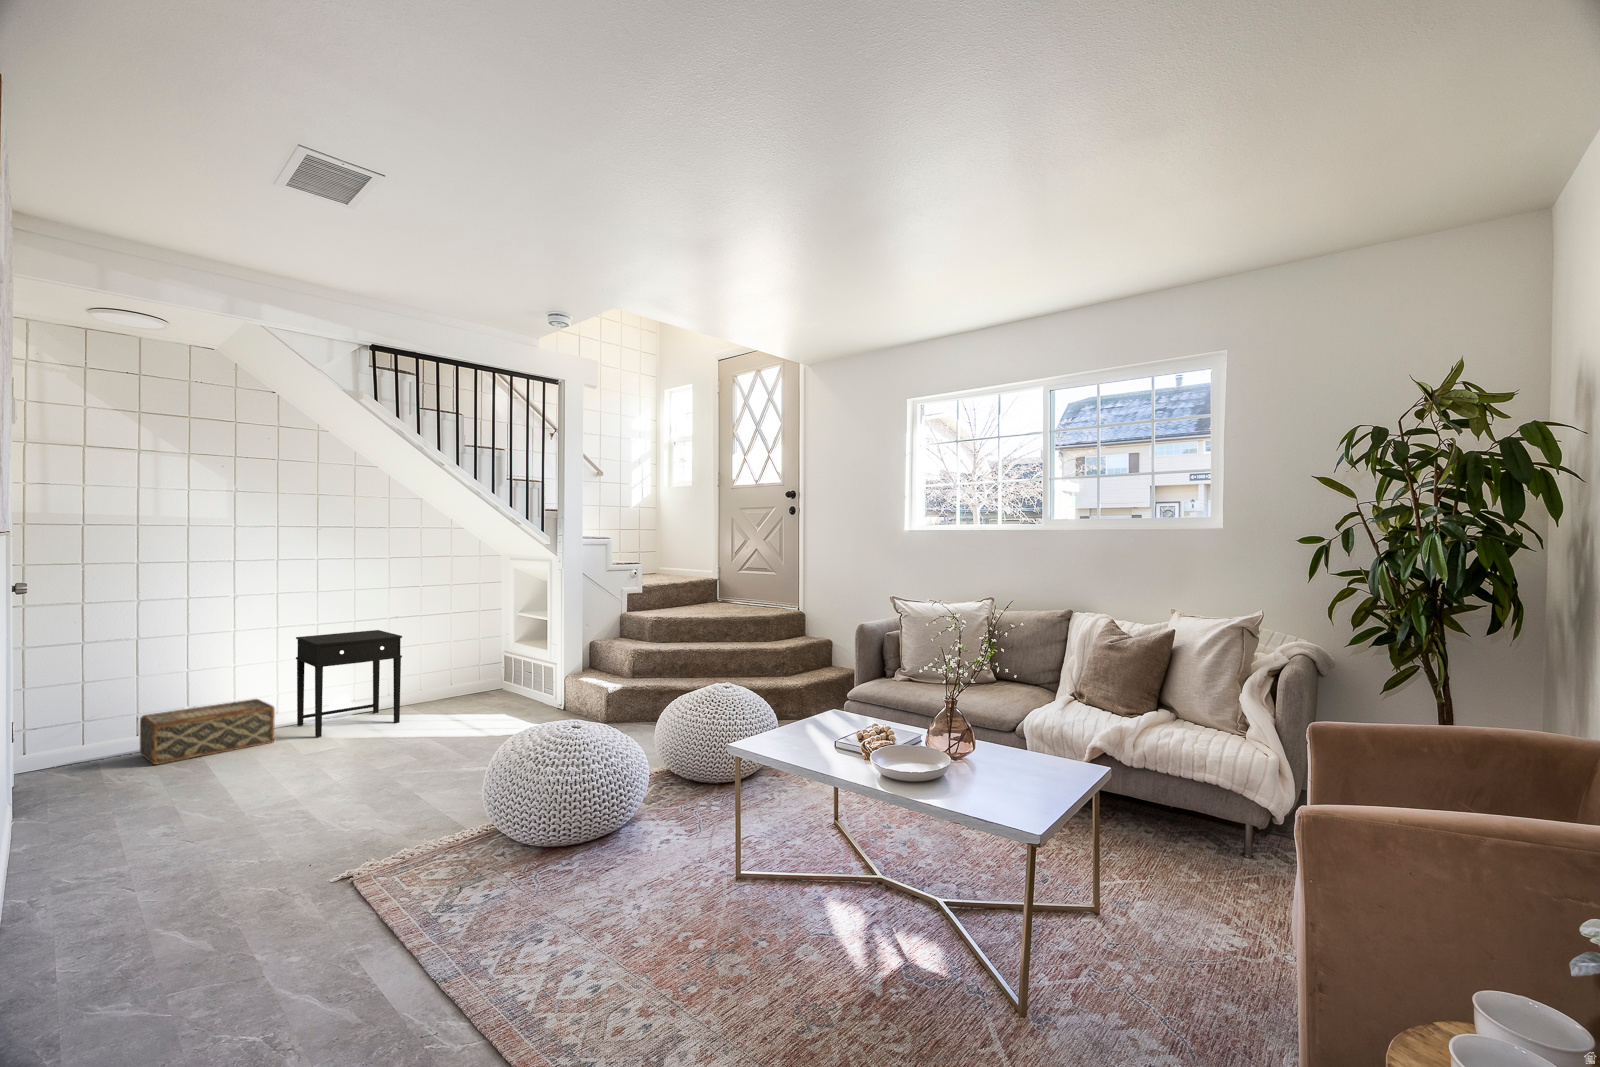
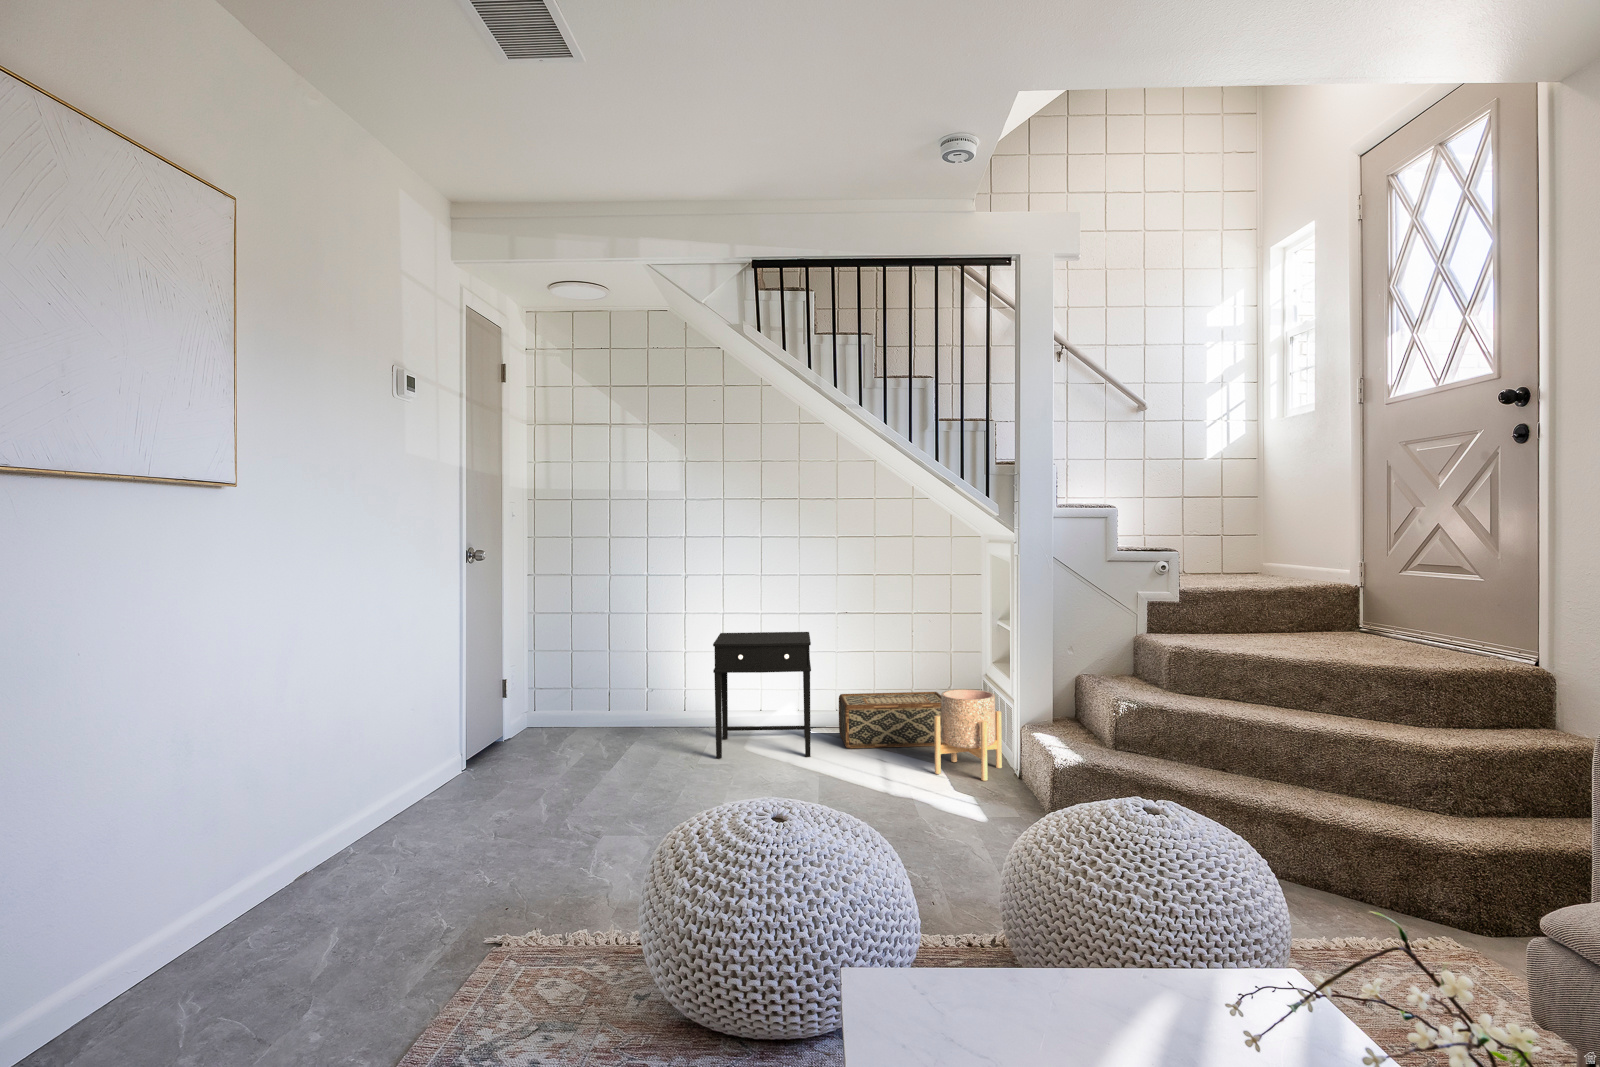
planter: none [506,656,545,714] -> present [934,689,1002,781]
woven basket: present [140,699,275,765] -> present [839,692,946,748]

